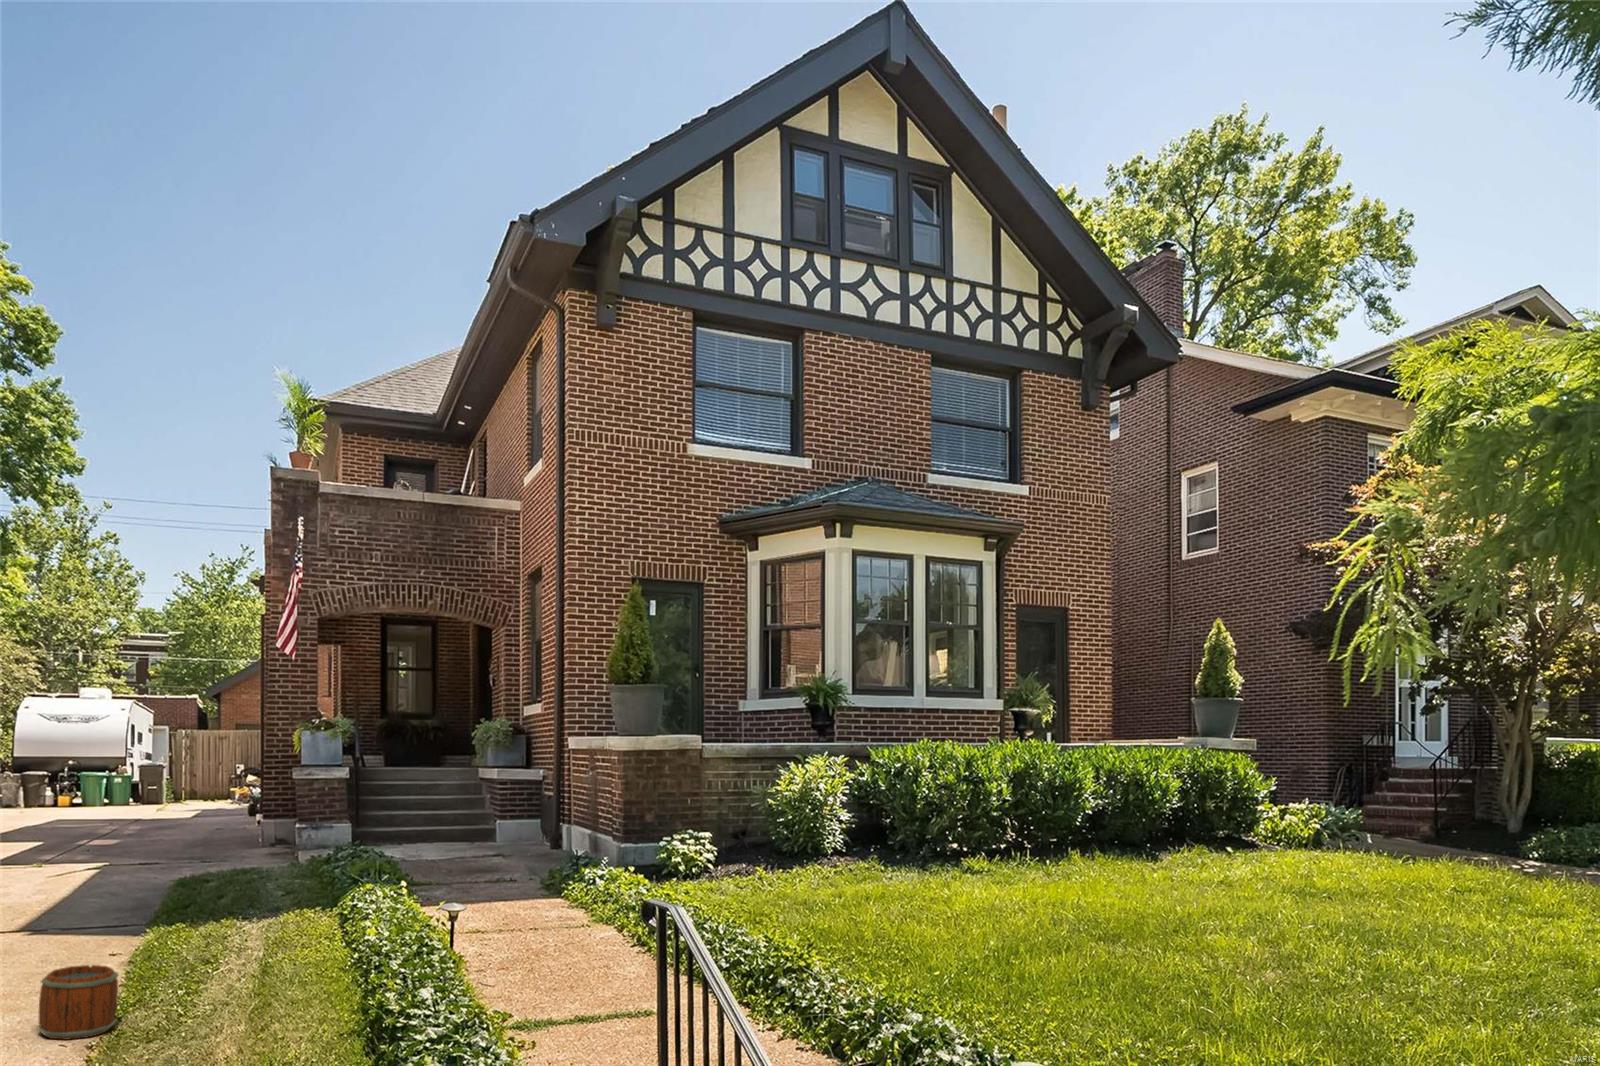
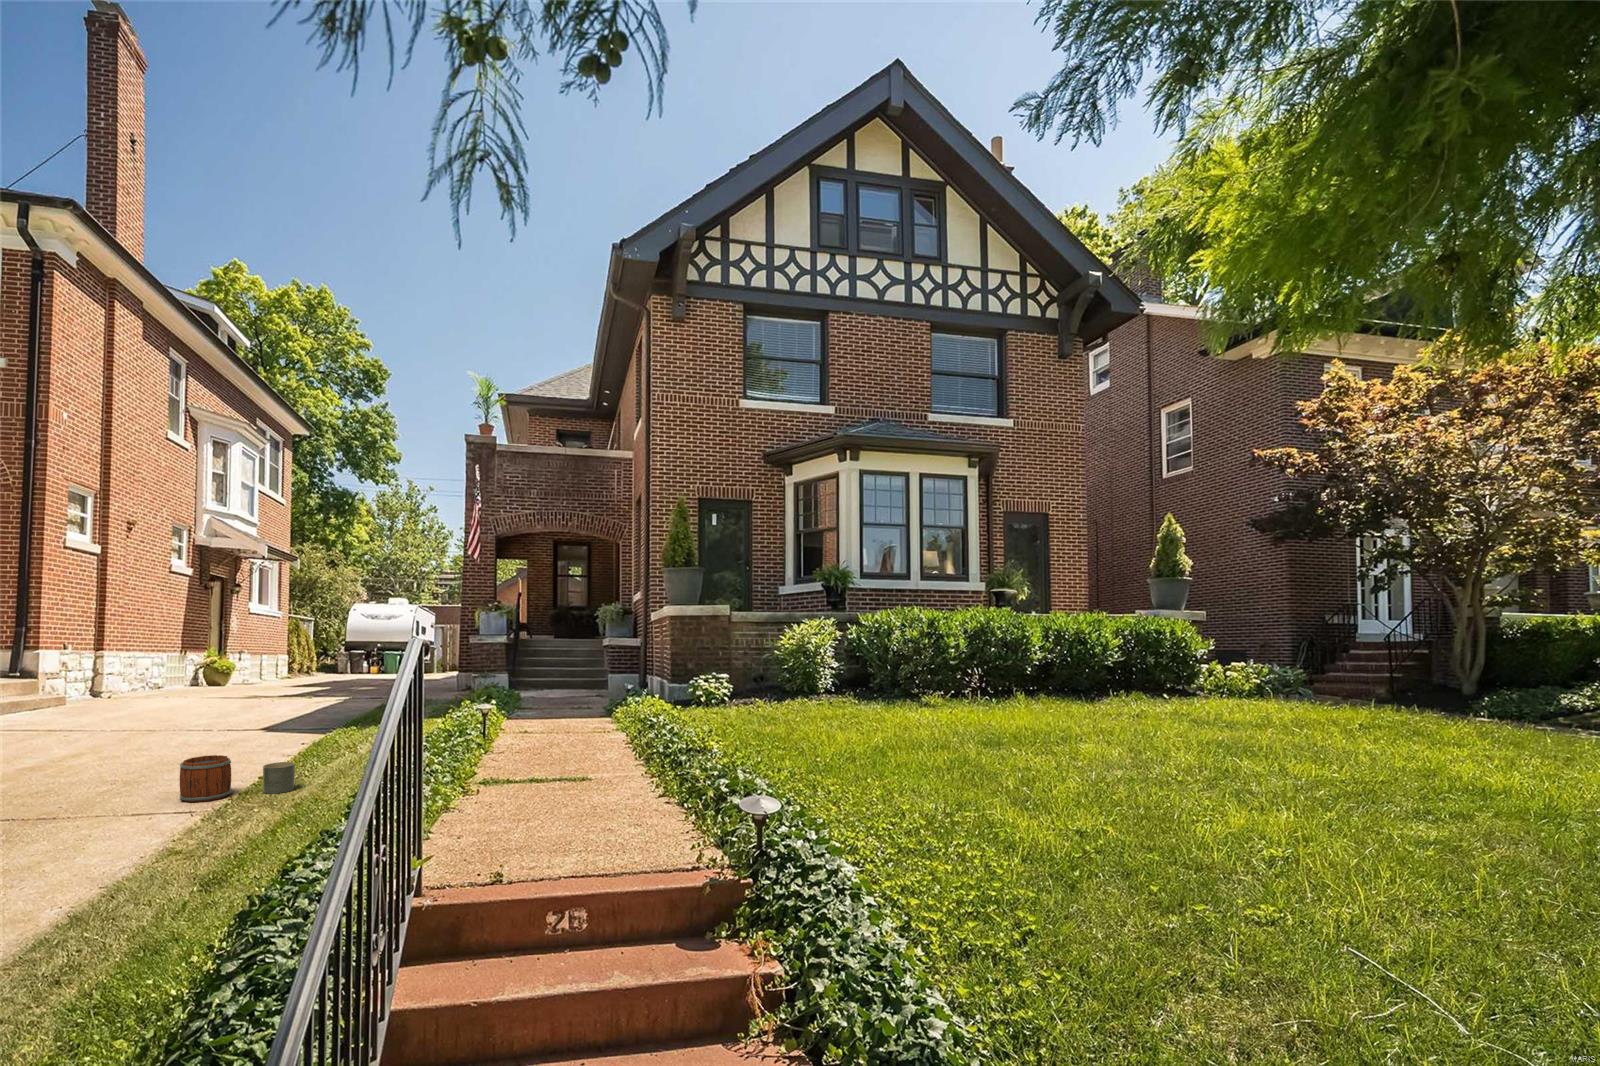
planter: none [160,973,207,1022] -> present [263,762,295,794]

